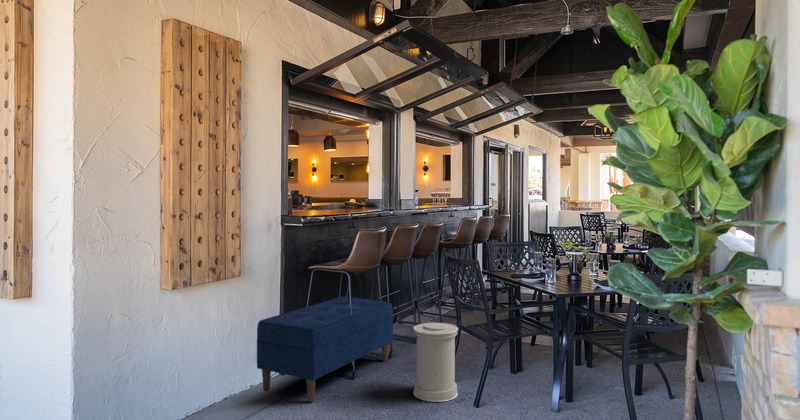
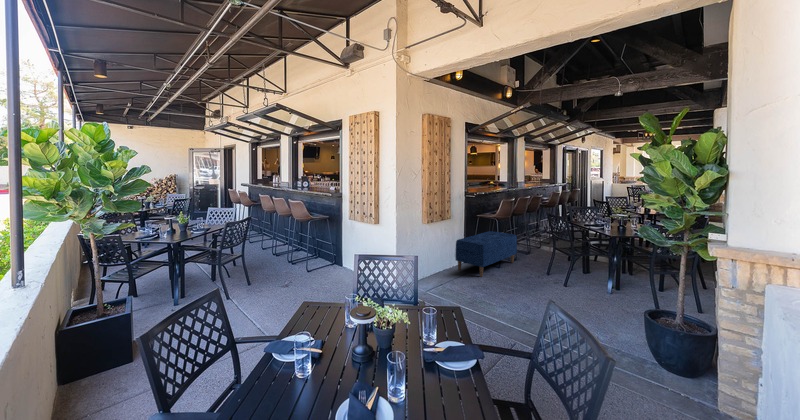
trash can: present [414,323,458,402] -> none [530,246,555,283]

